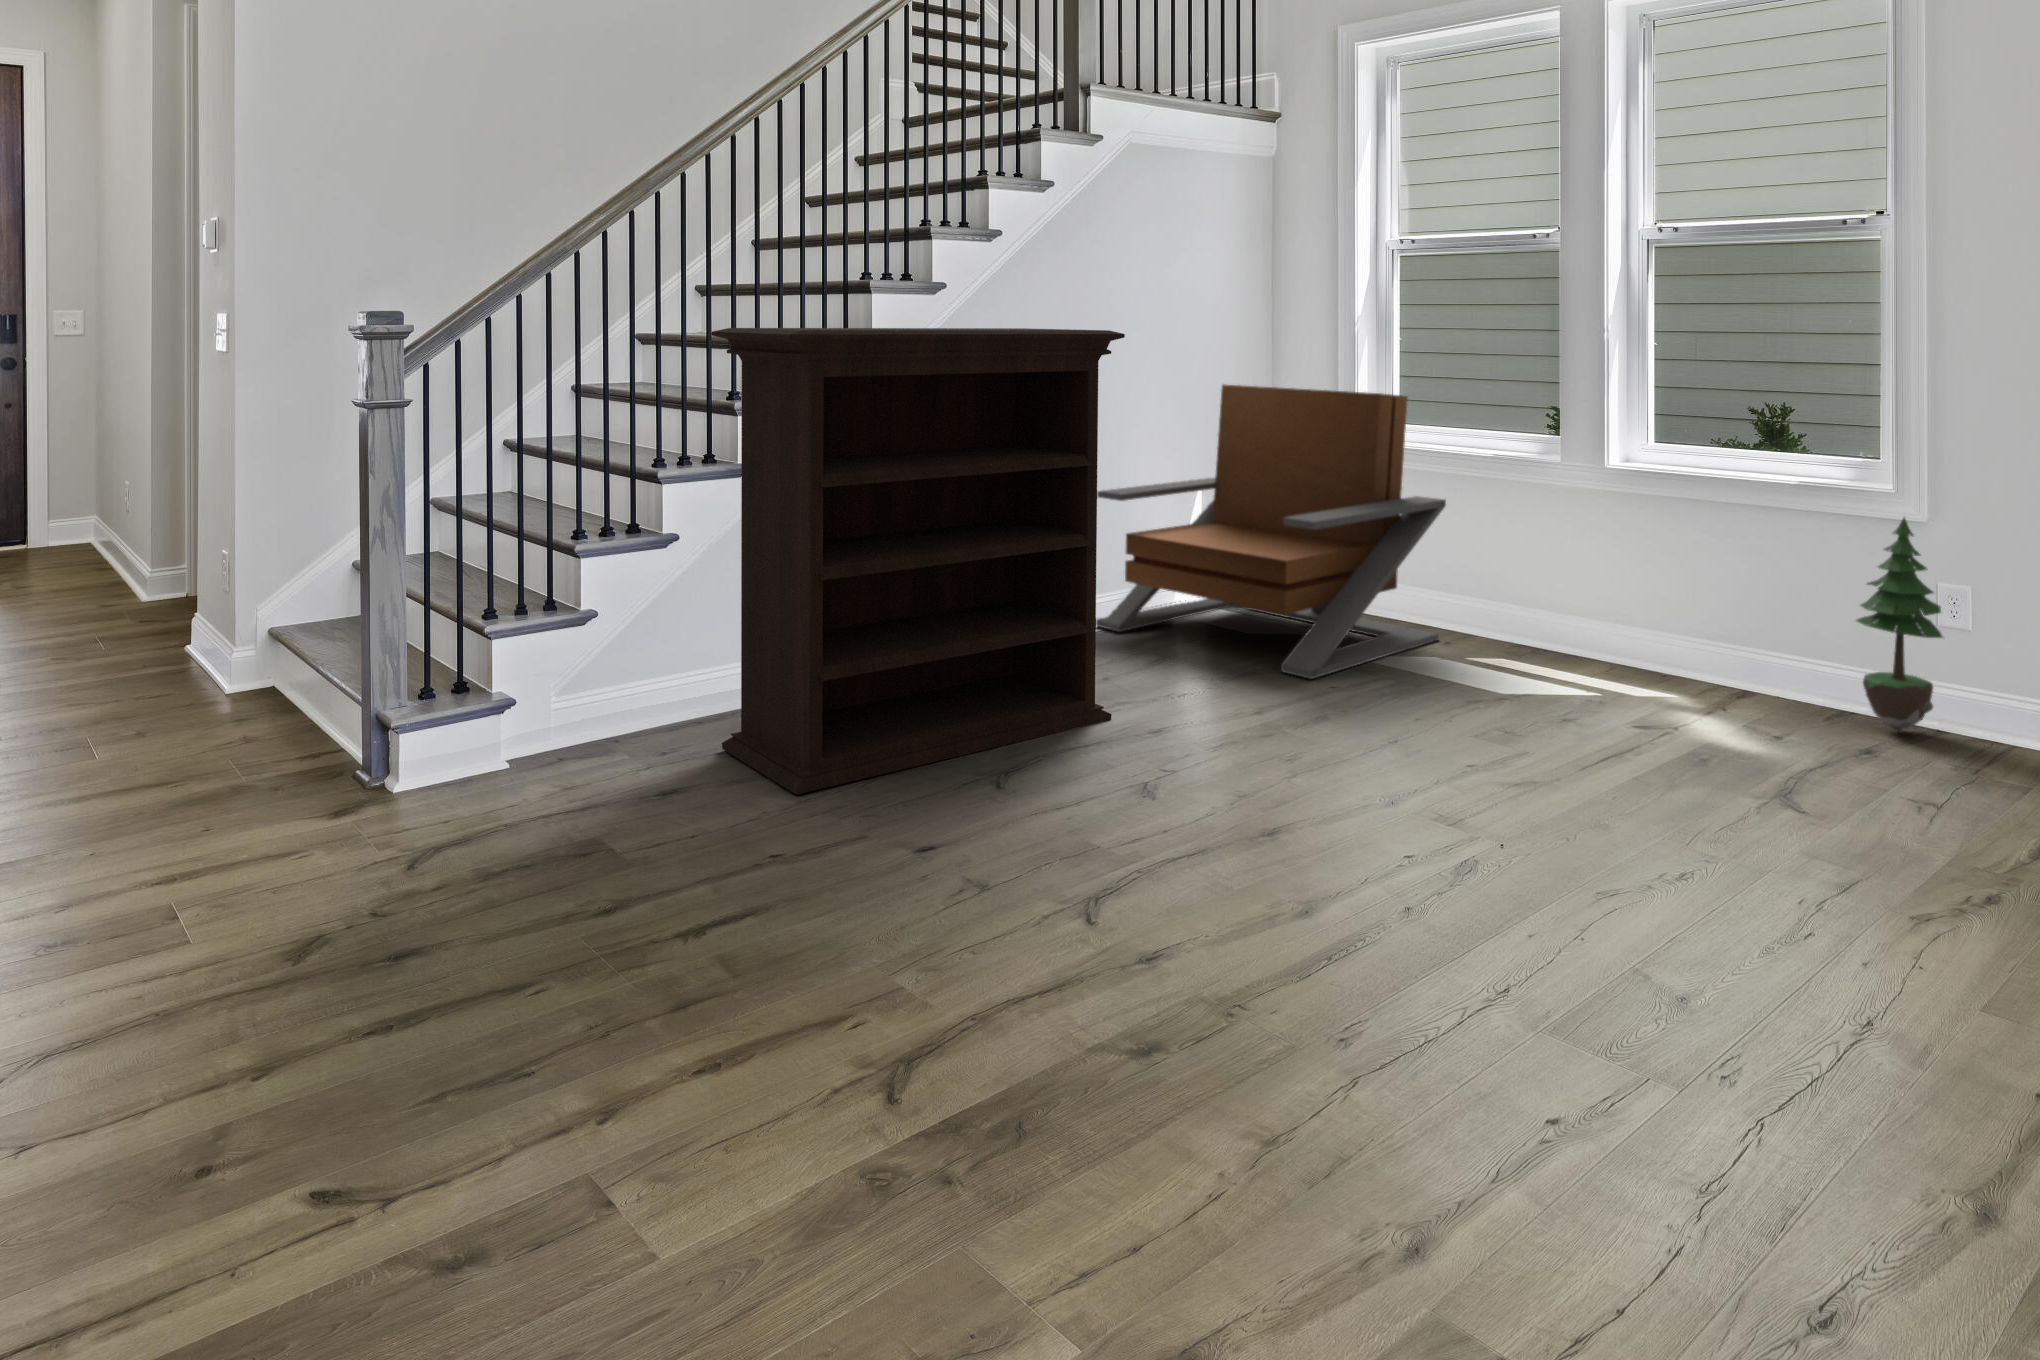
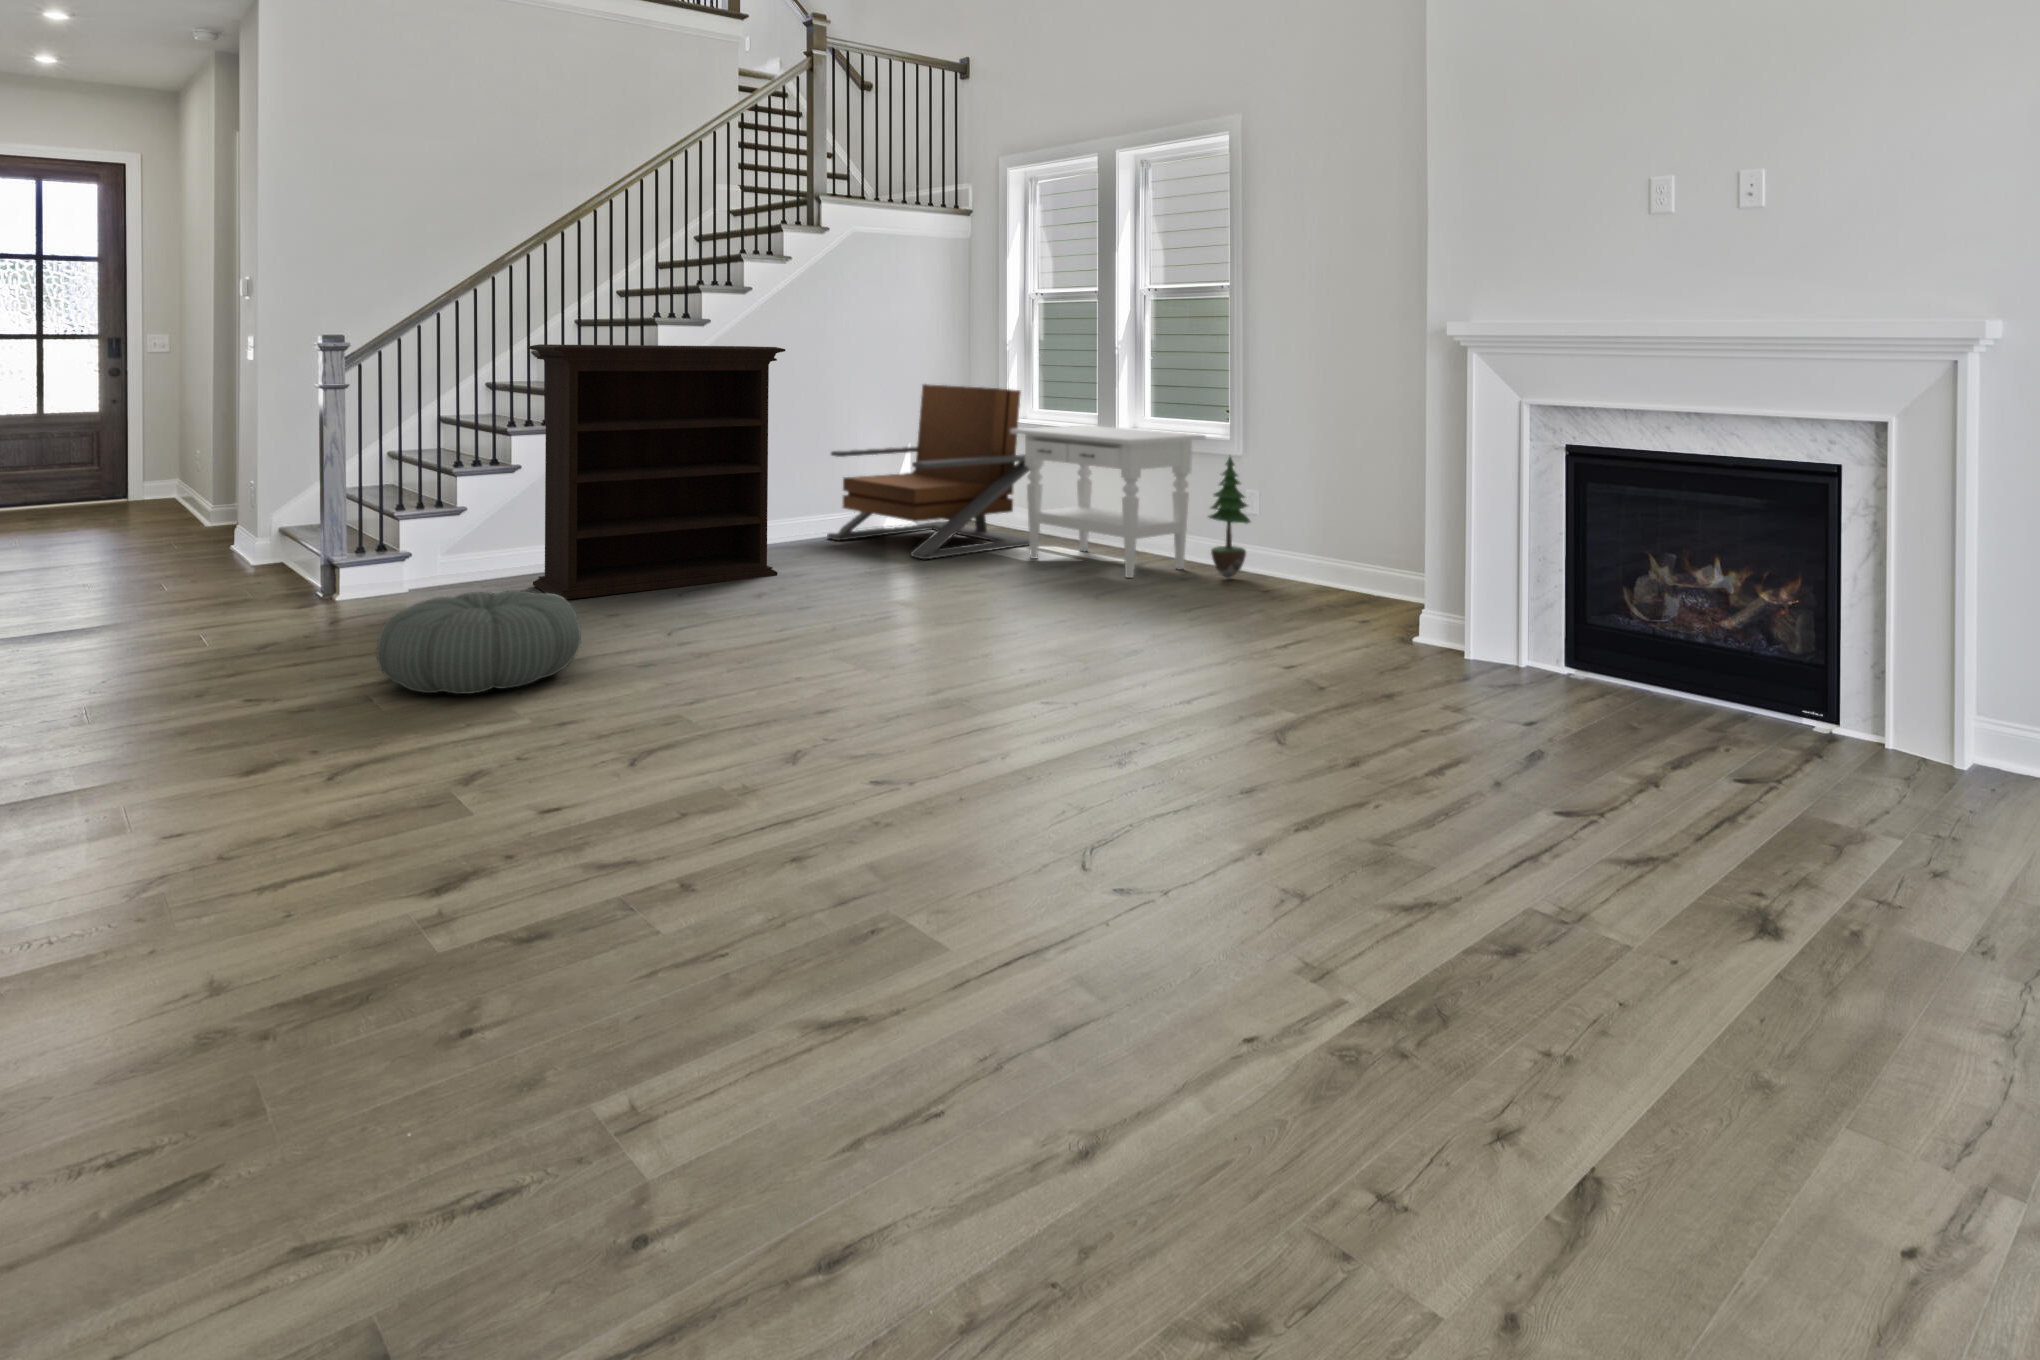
side table: none [1447,453,1815,730] -> present [1010,425,1205,578]
pouf: none [613,869,1035,1198] -> present [376,590,581,694]

